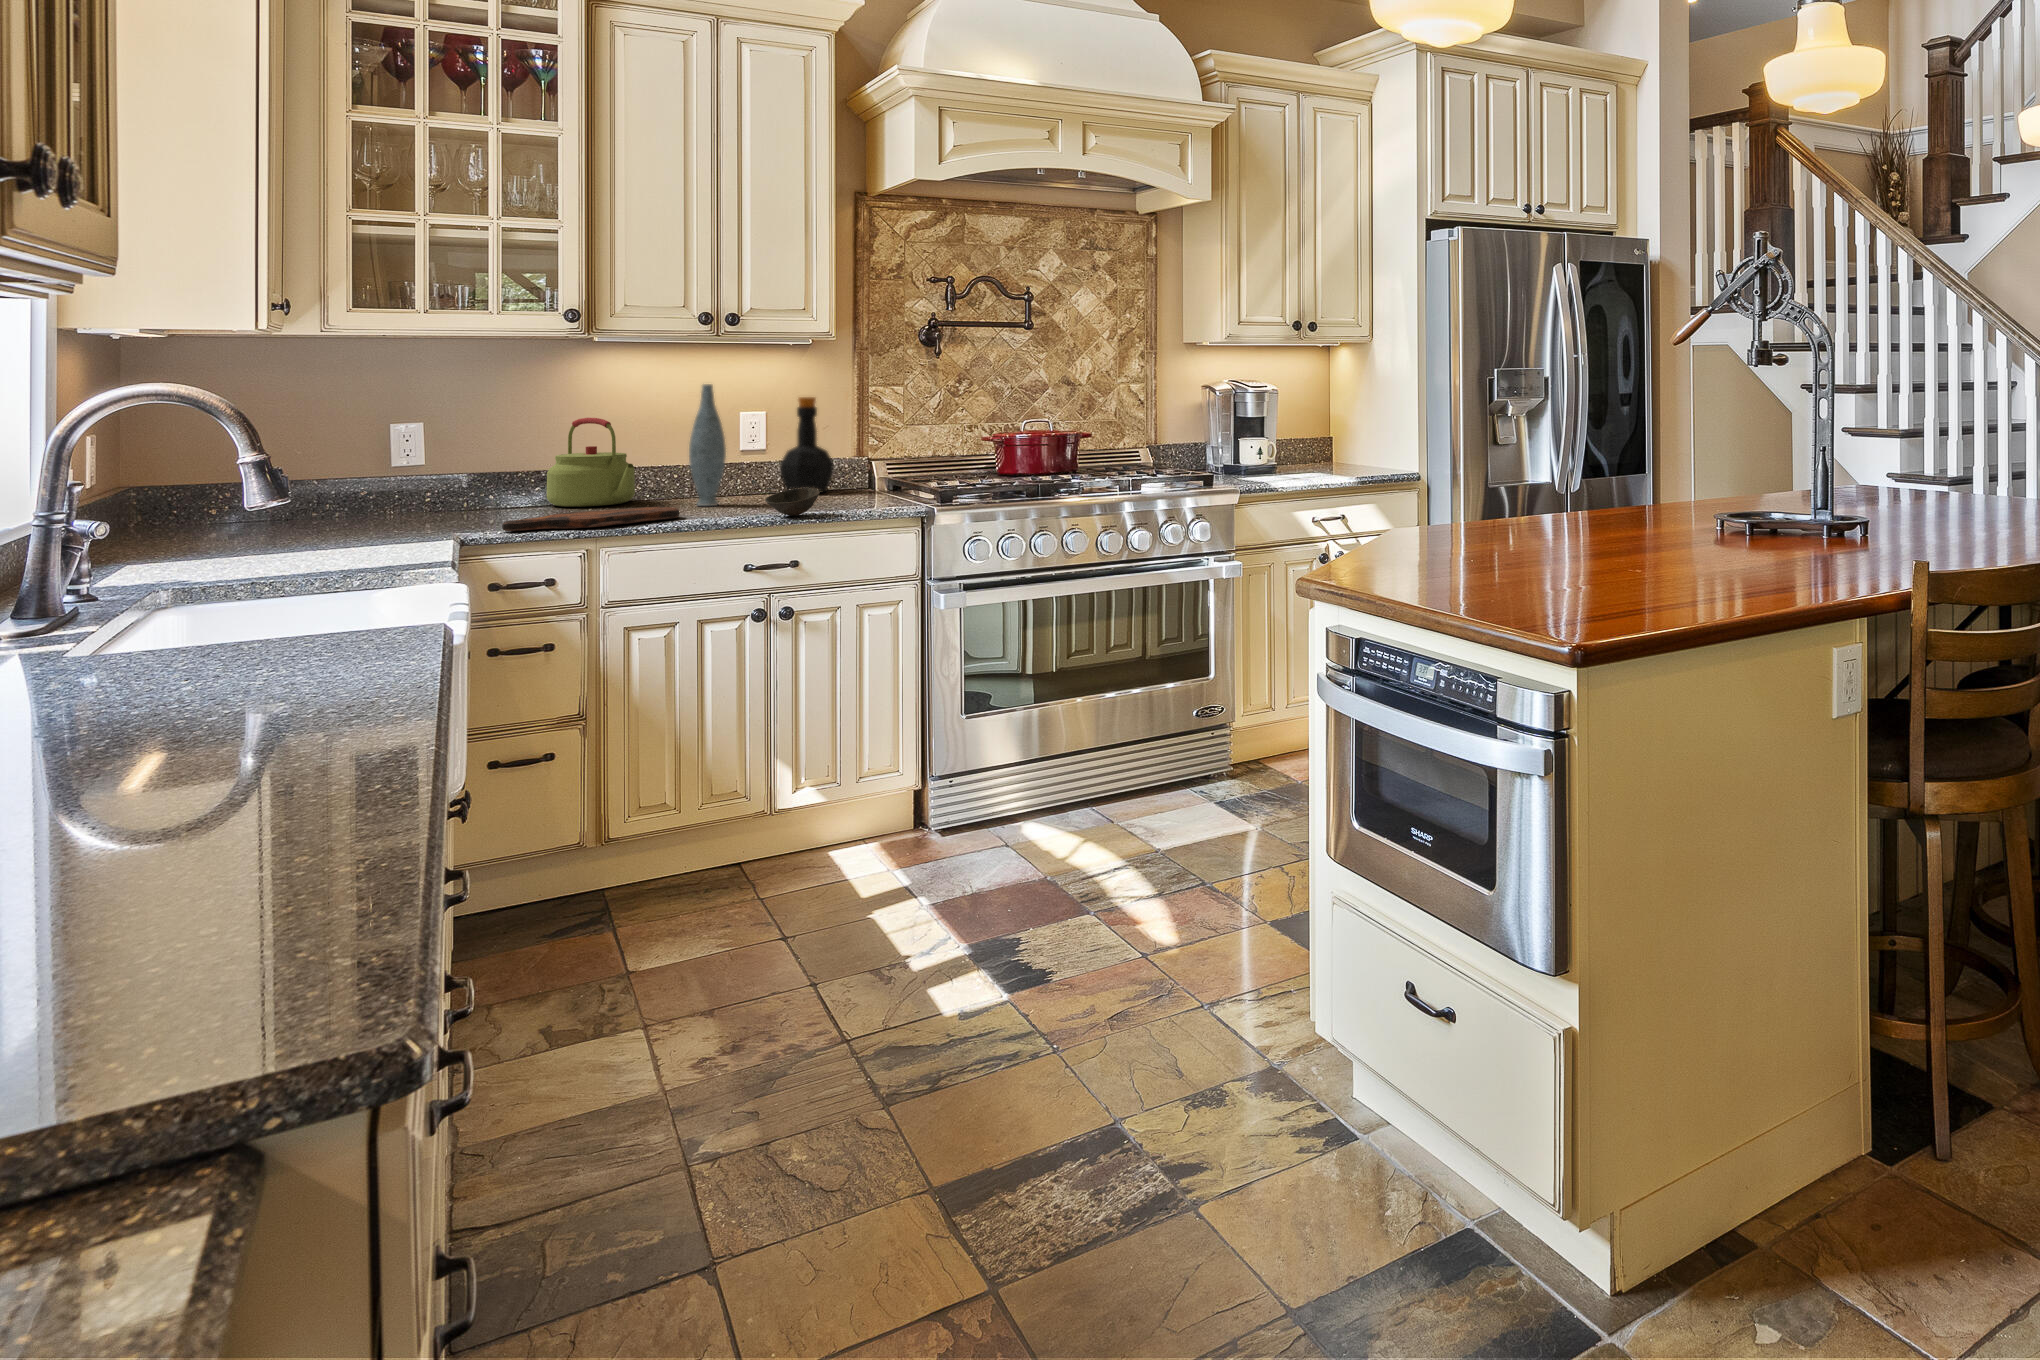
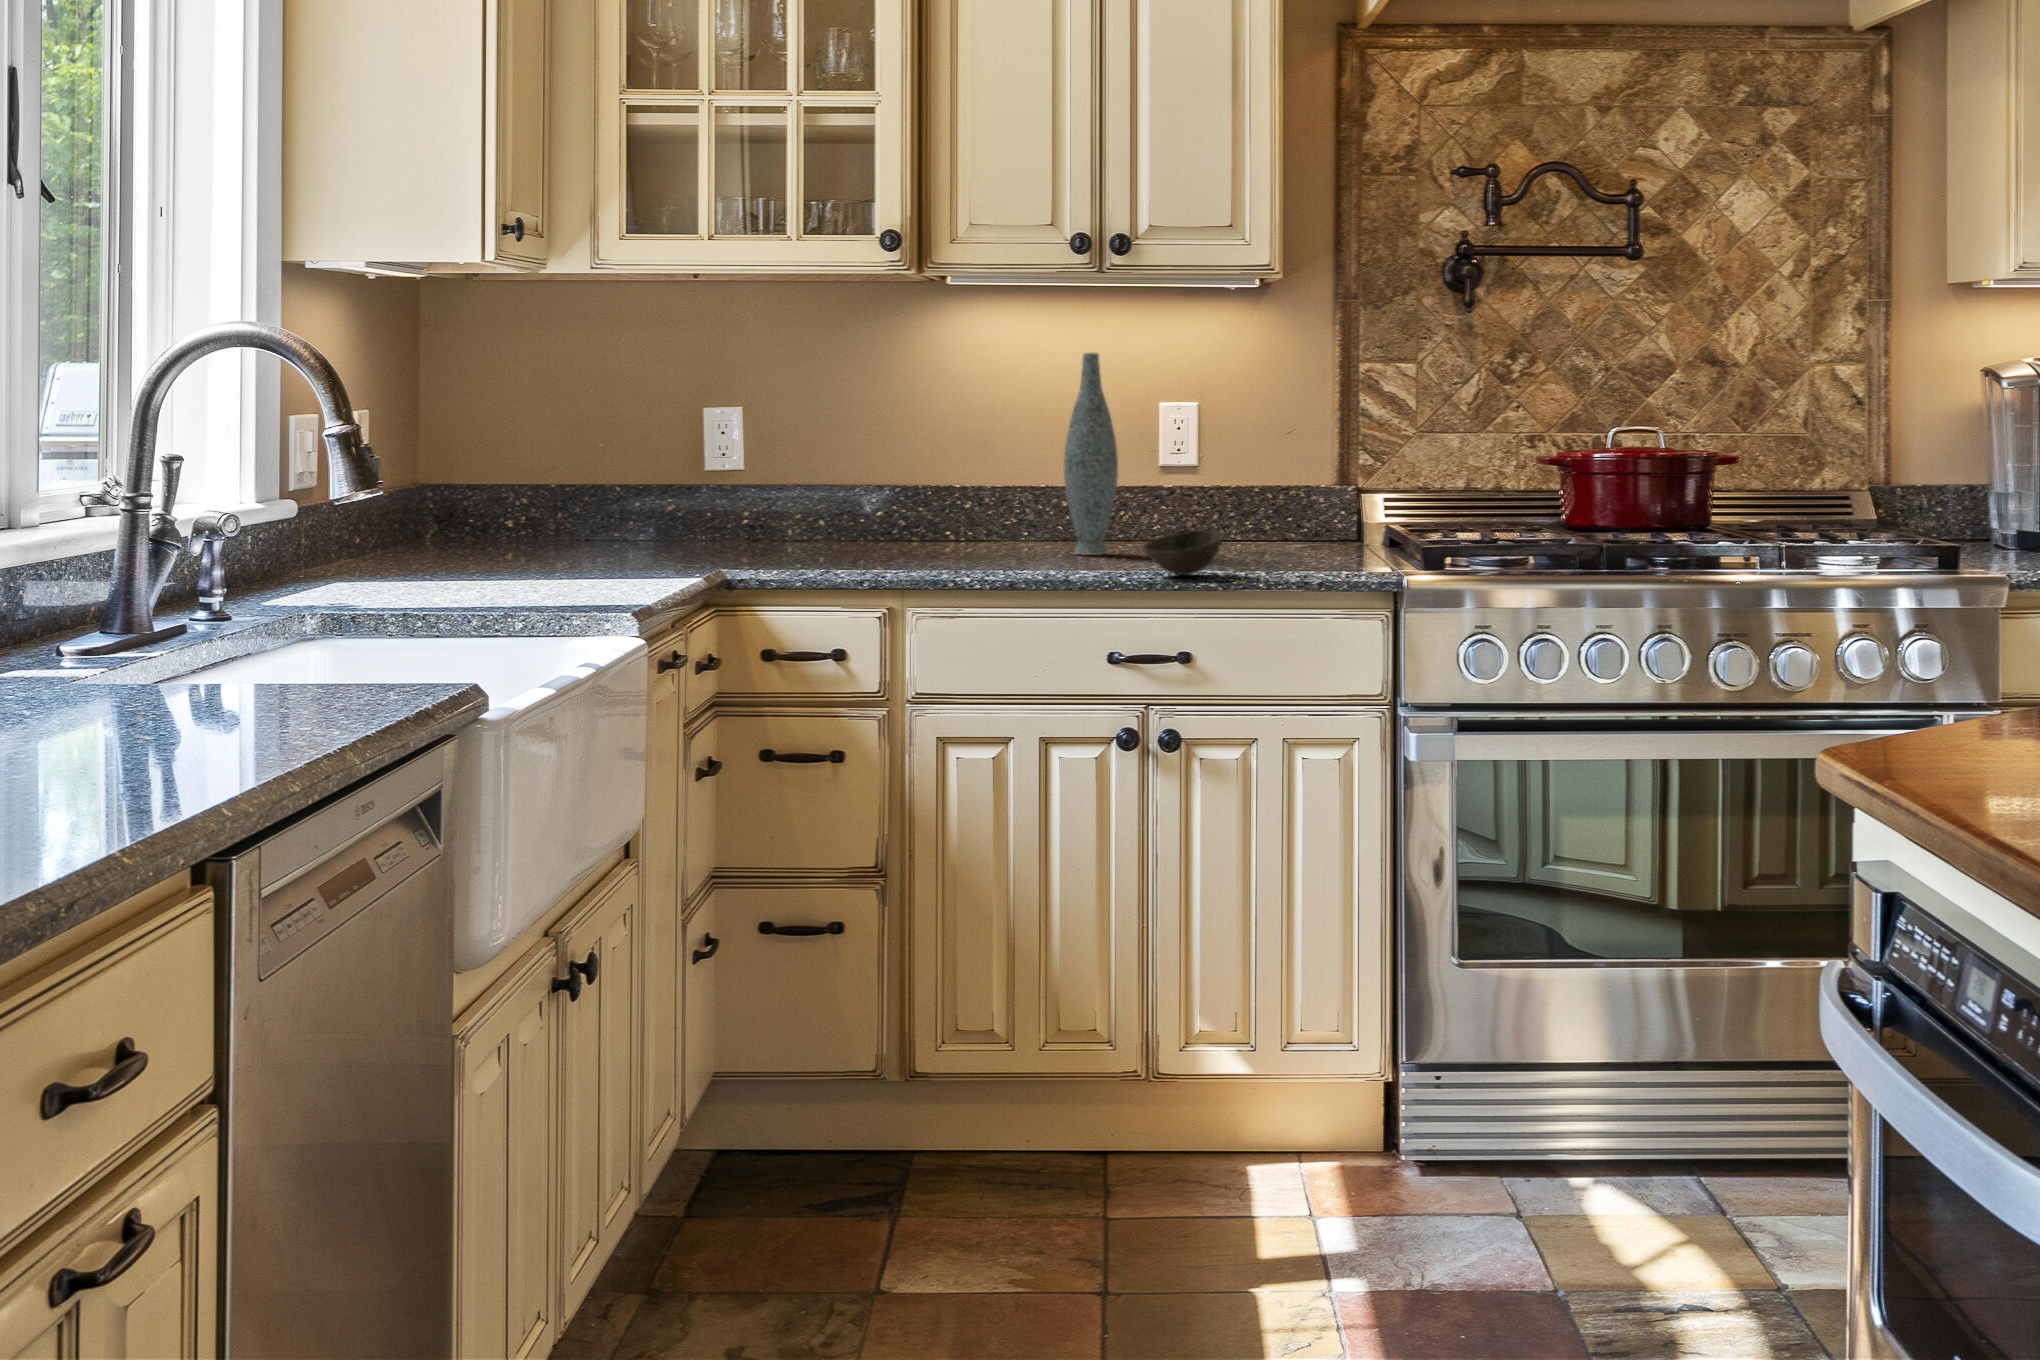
bottle: present [780,397,834,492] -> none [1213,379,1302,545]
kettle: present [547,418,635,507] -> none [887,406,1005,546]
cutting board: present [502,507,680,531] -> none [781,550,1026,573]

